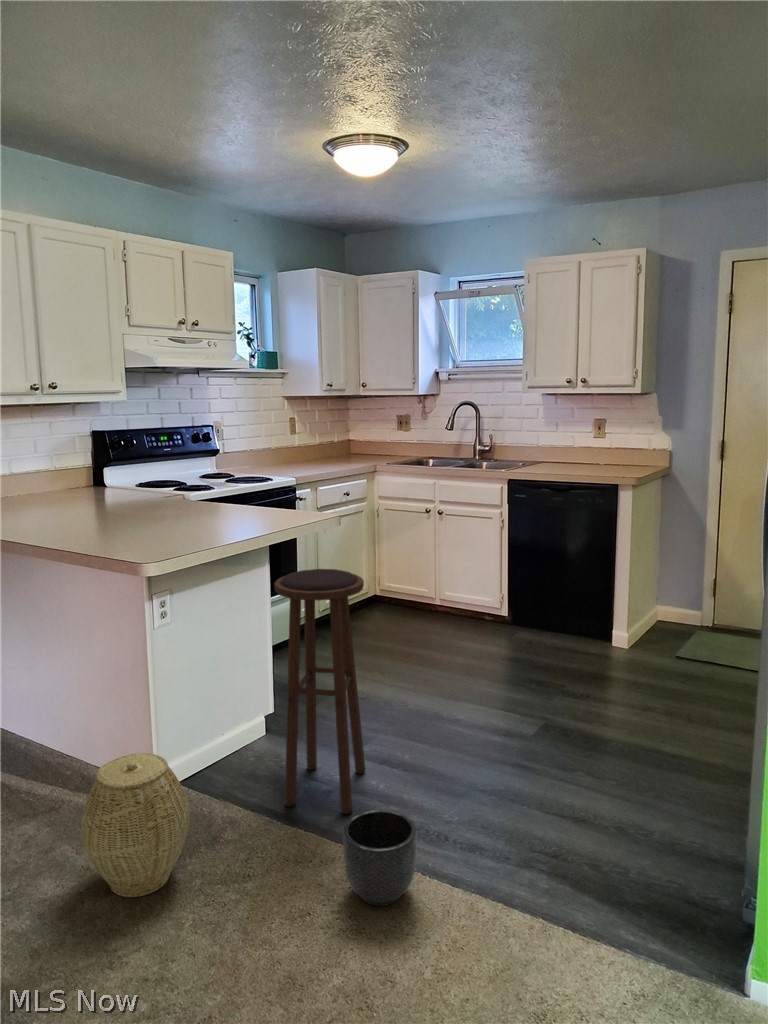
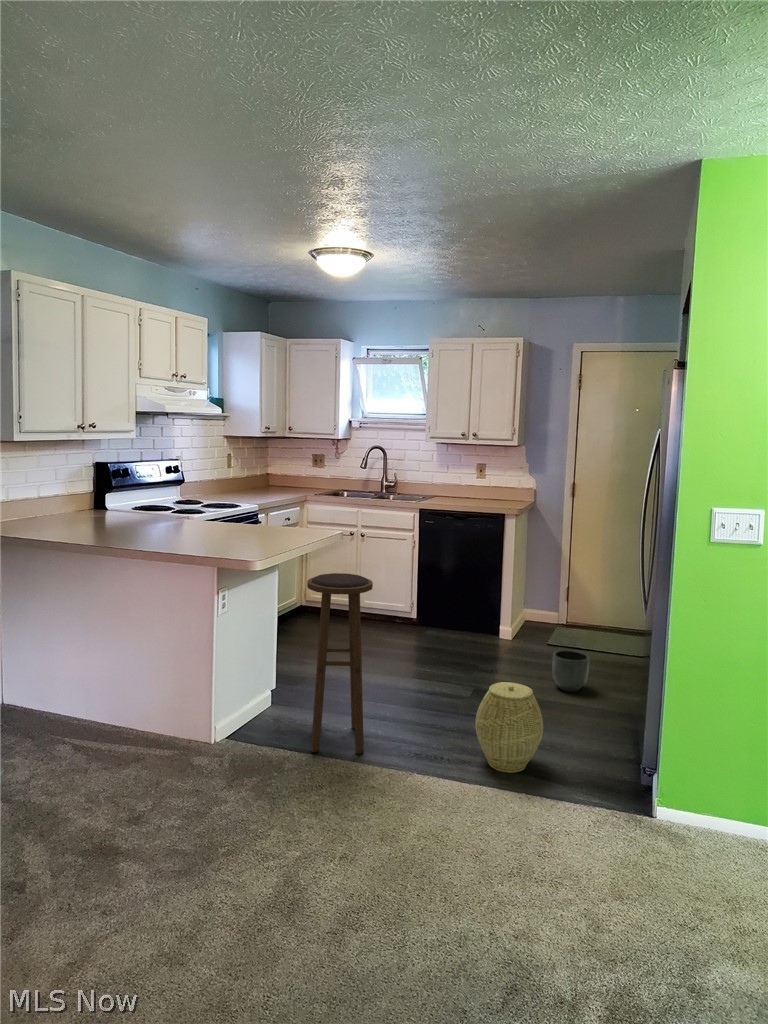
woven basket: present [81,753,190,897] -> present [475,682,543,773]
planter: present [343,809,417,906] -> present [553,650,590,692]

